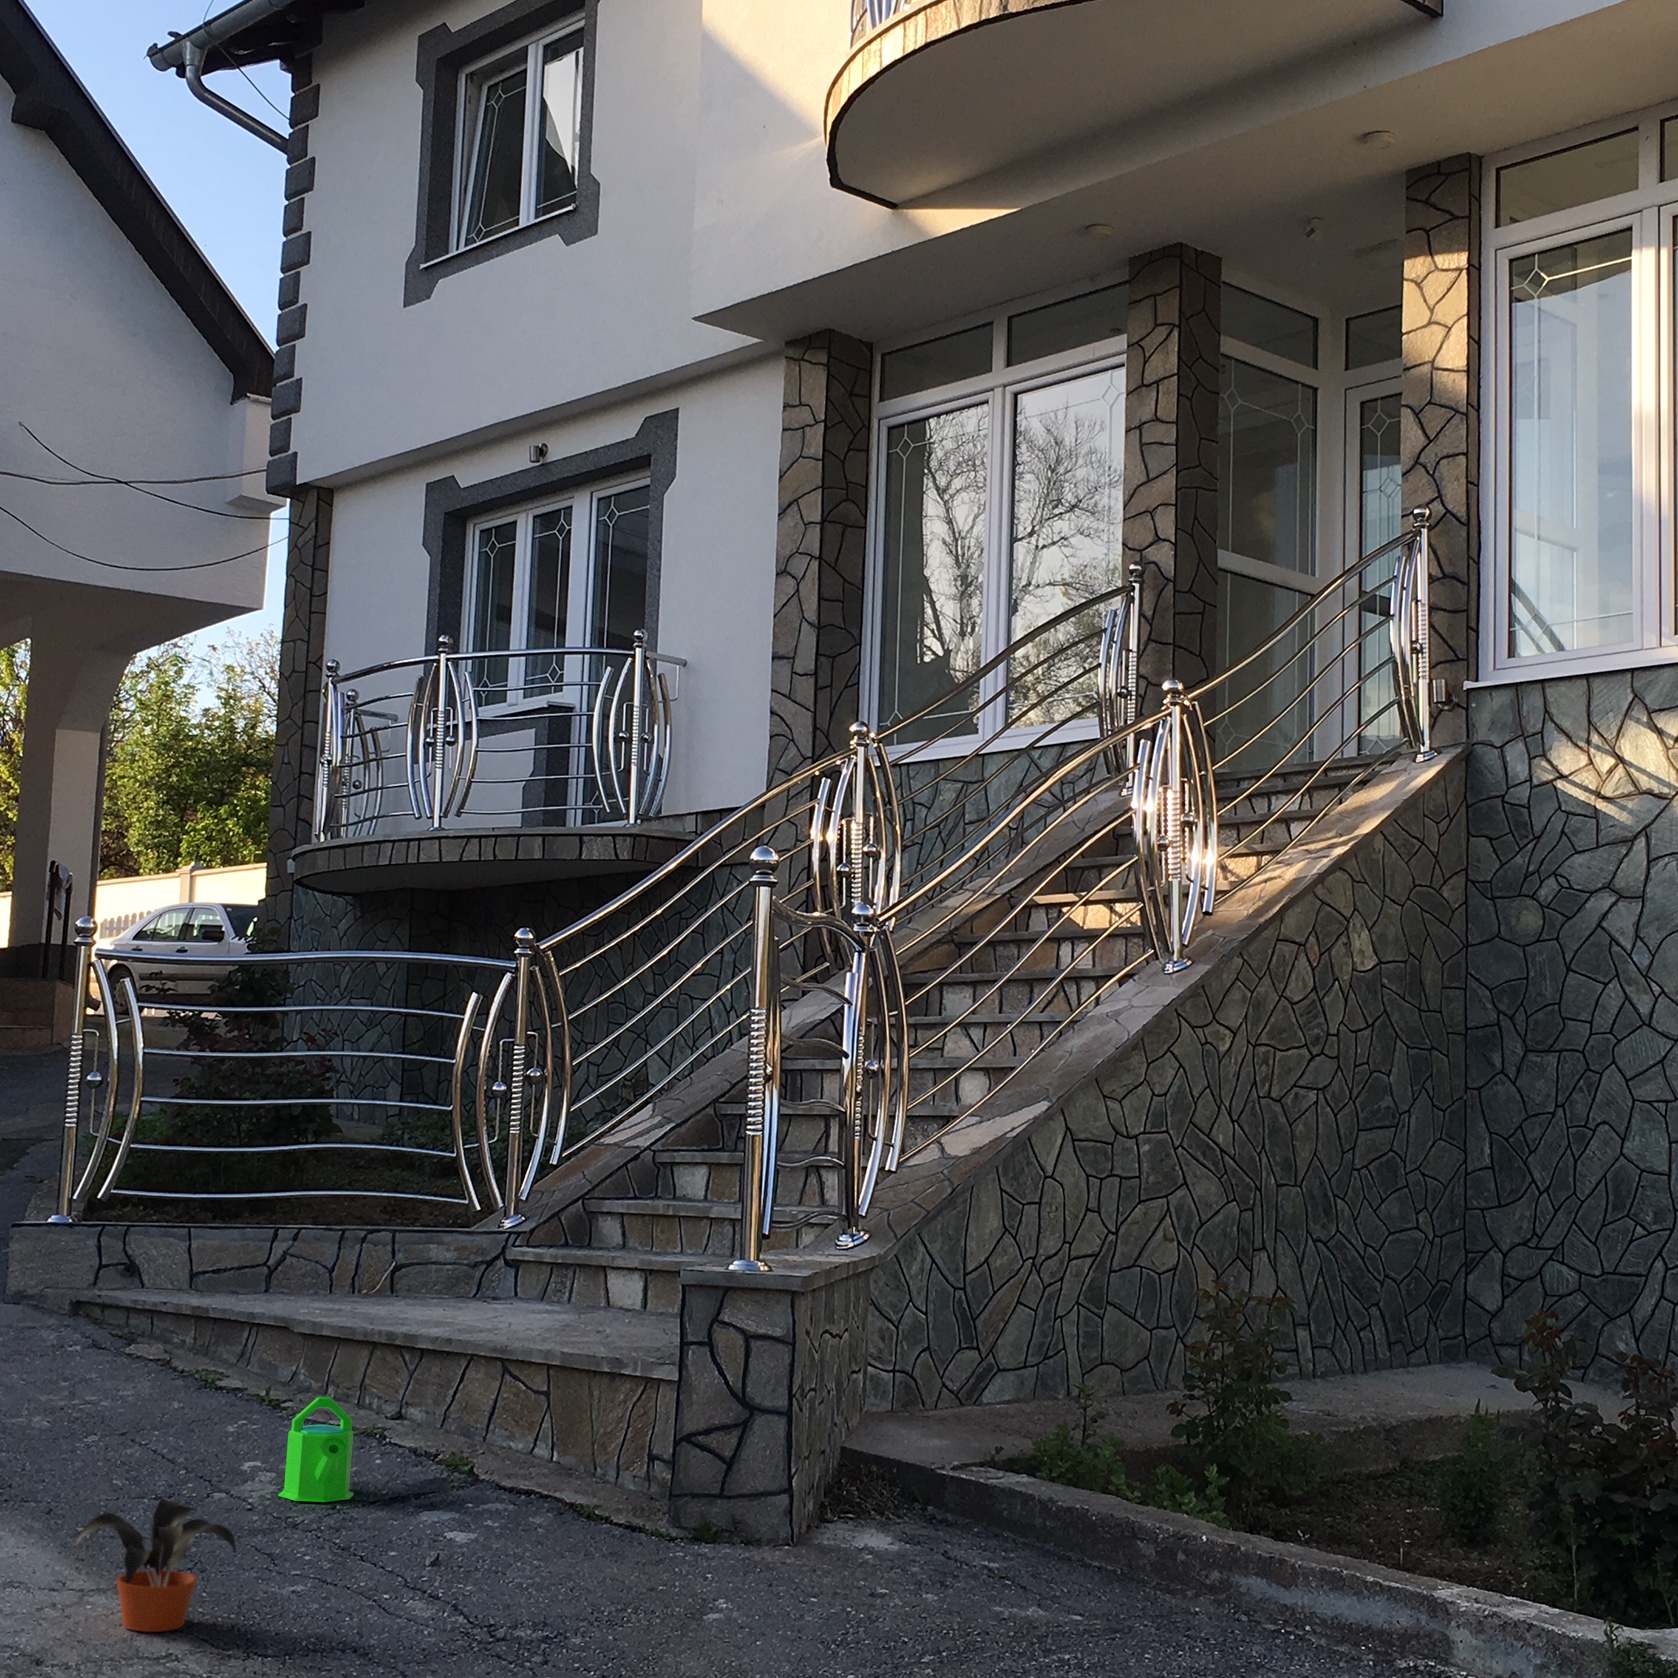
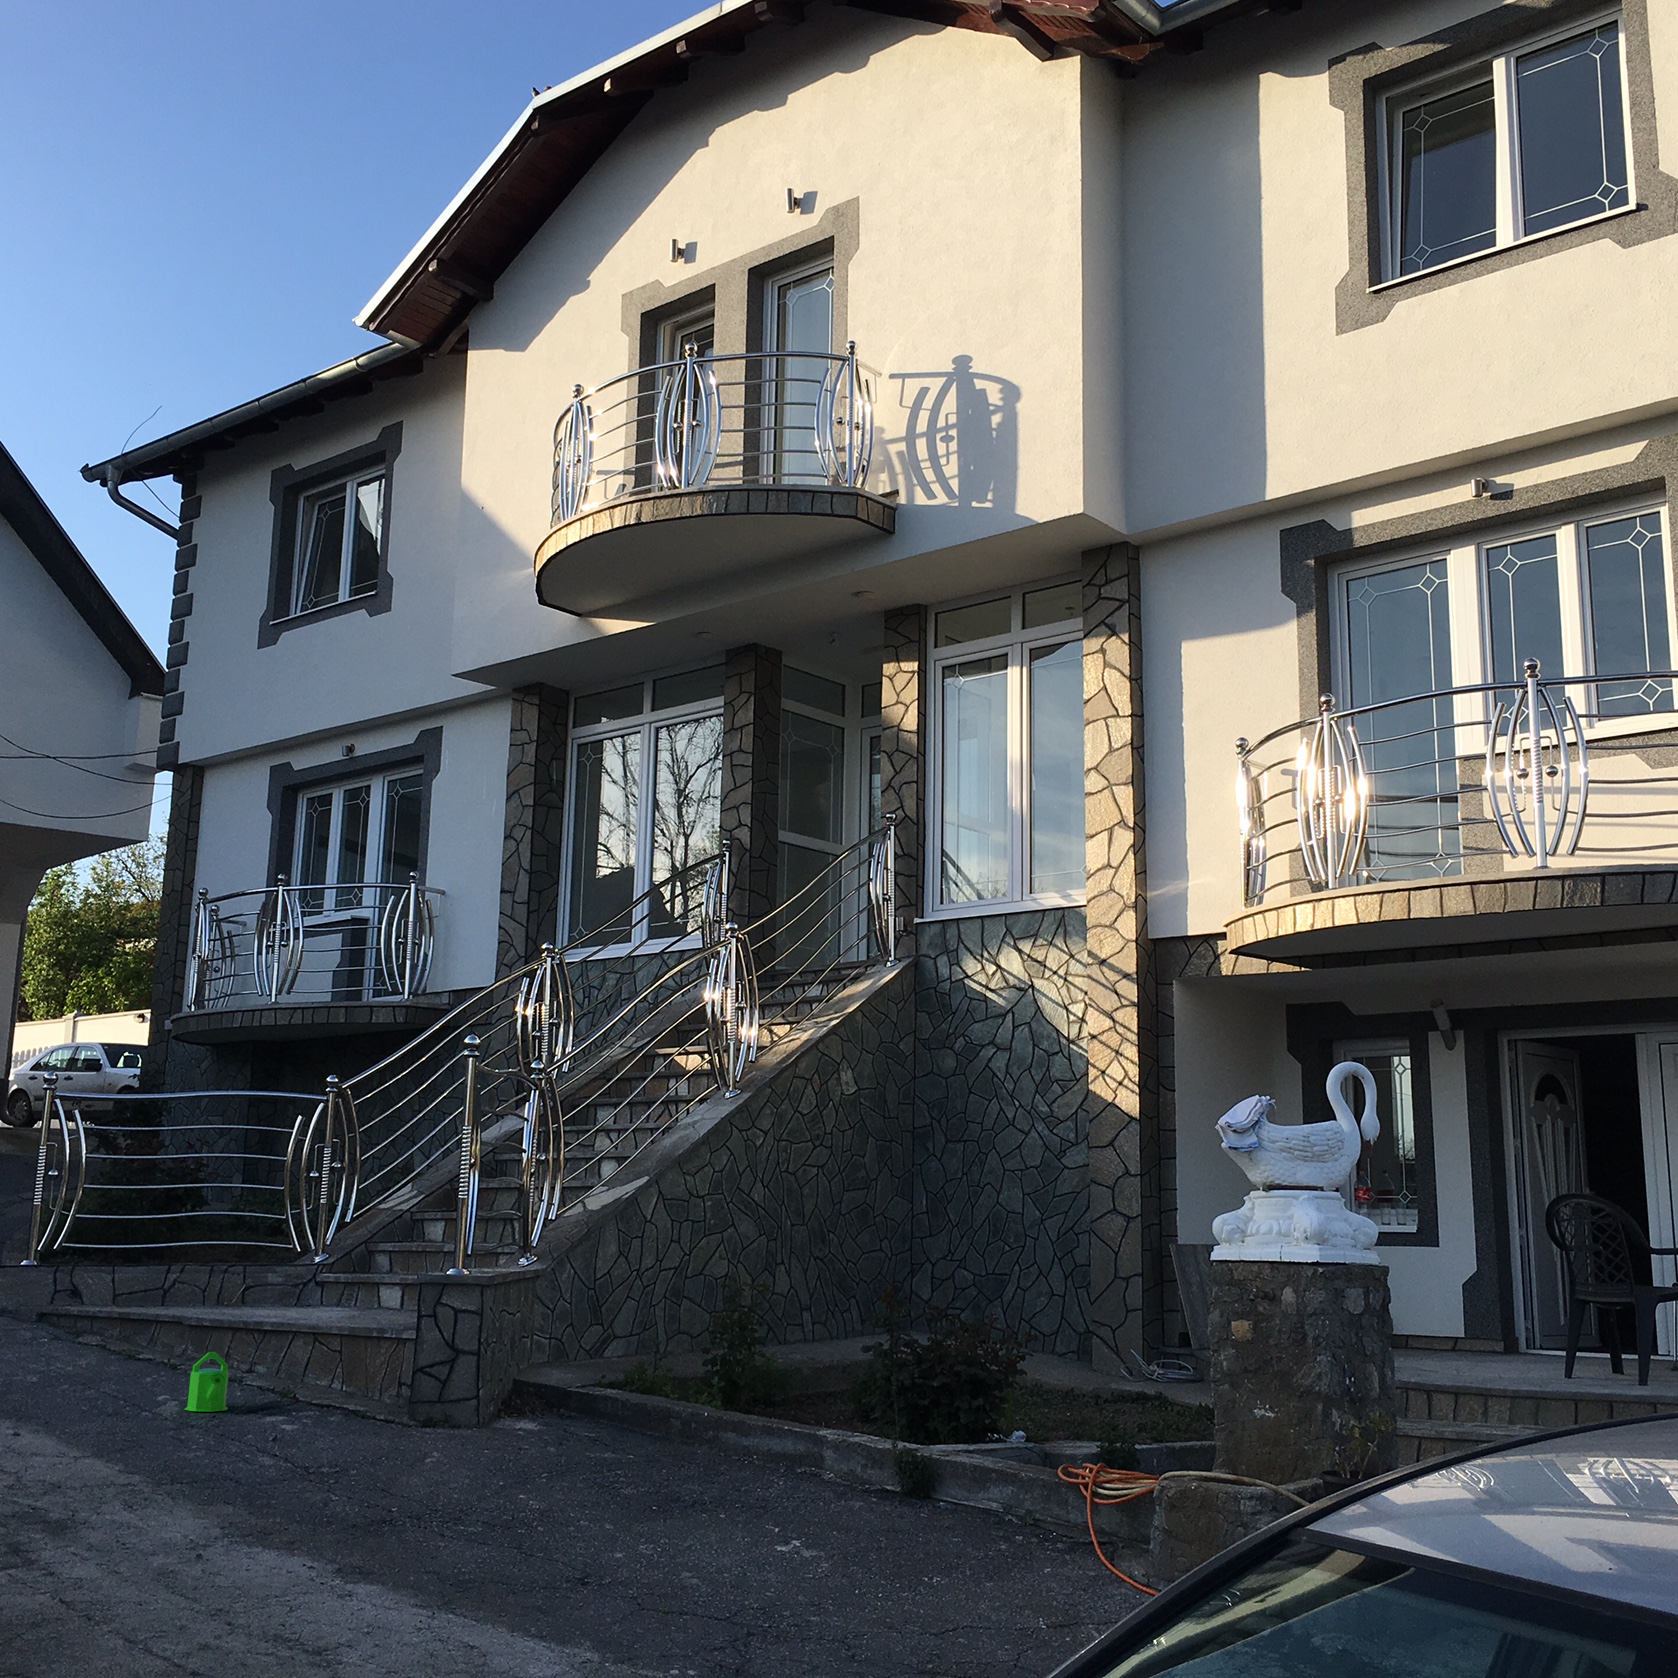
potted plant: present [76,1498,236,1632] -> none [81,1398,170,1468]

